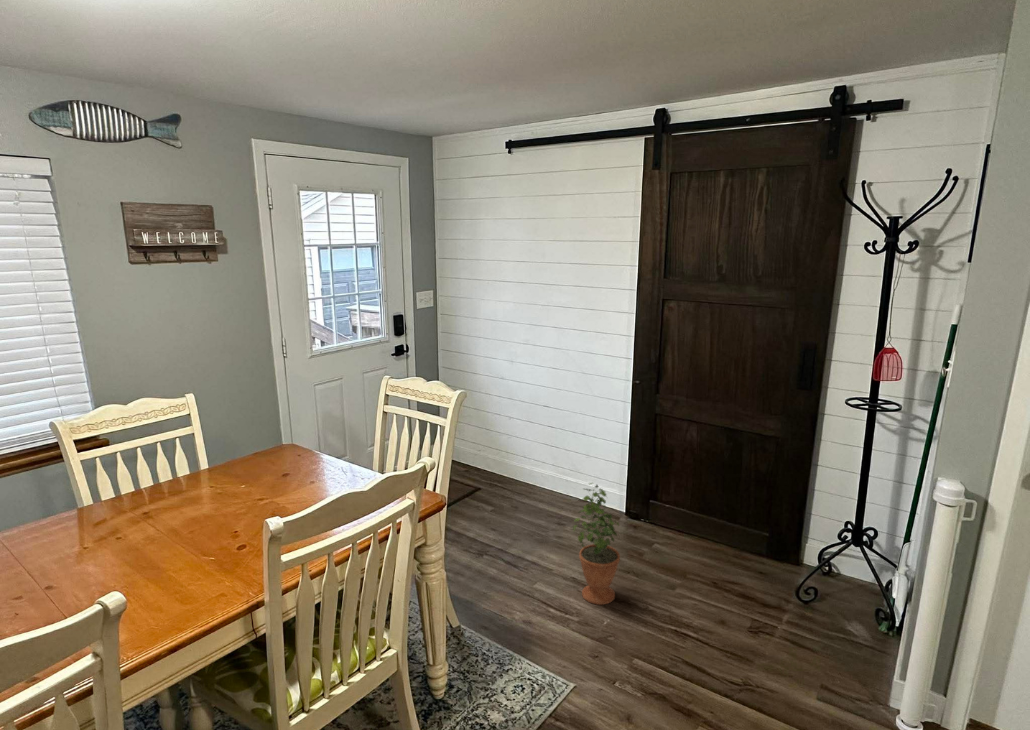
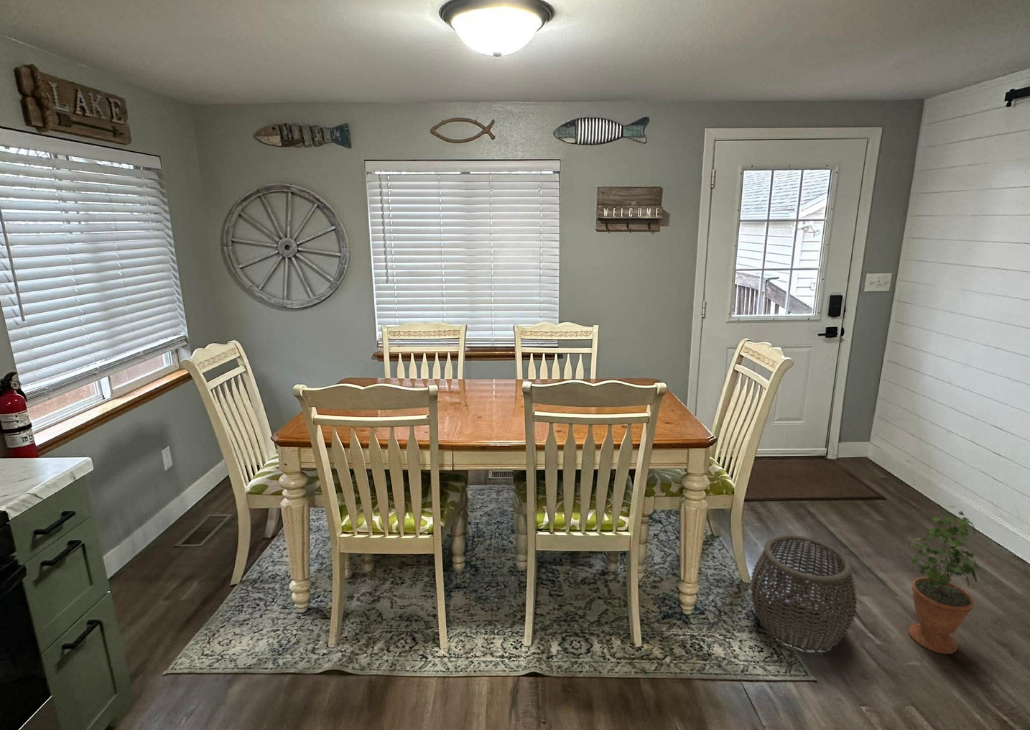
woven basket: none [479,556,570,668] -> present [751,535,857,651]

